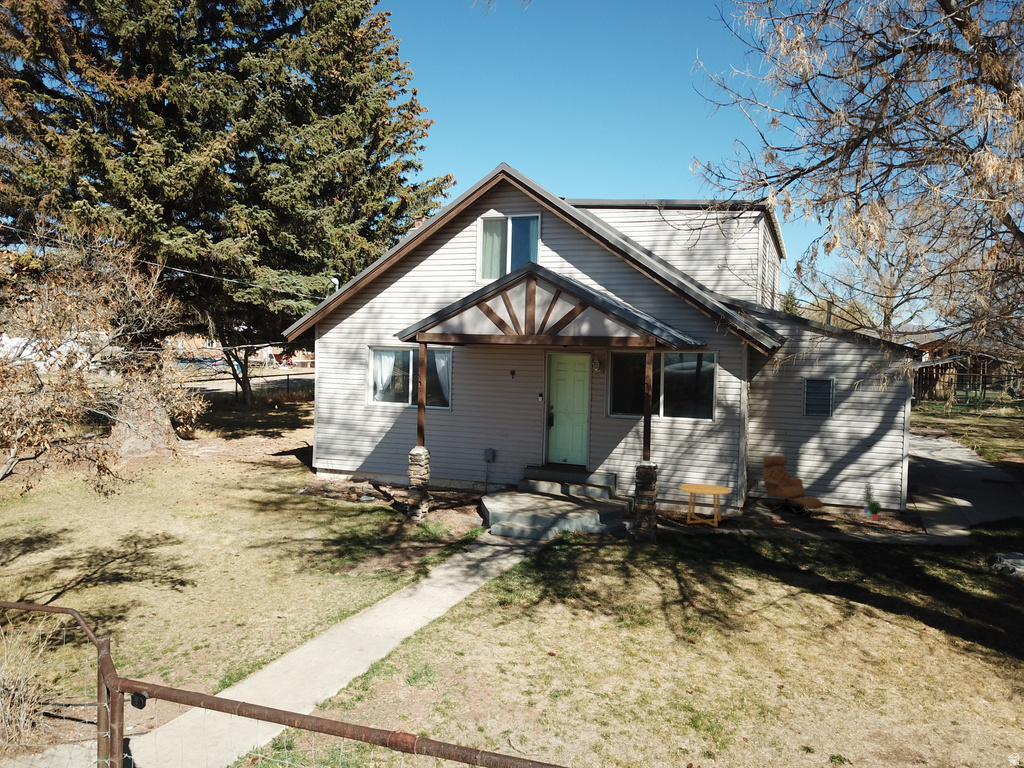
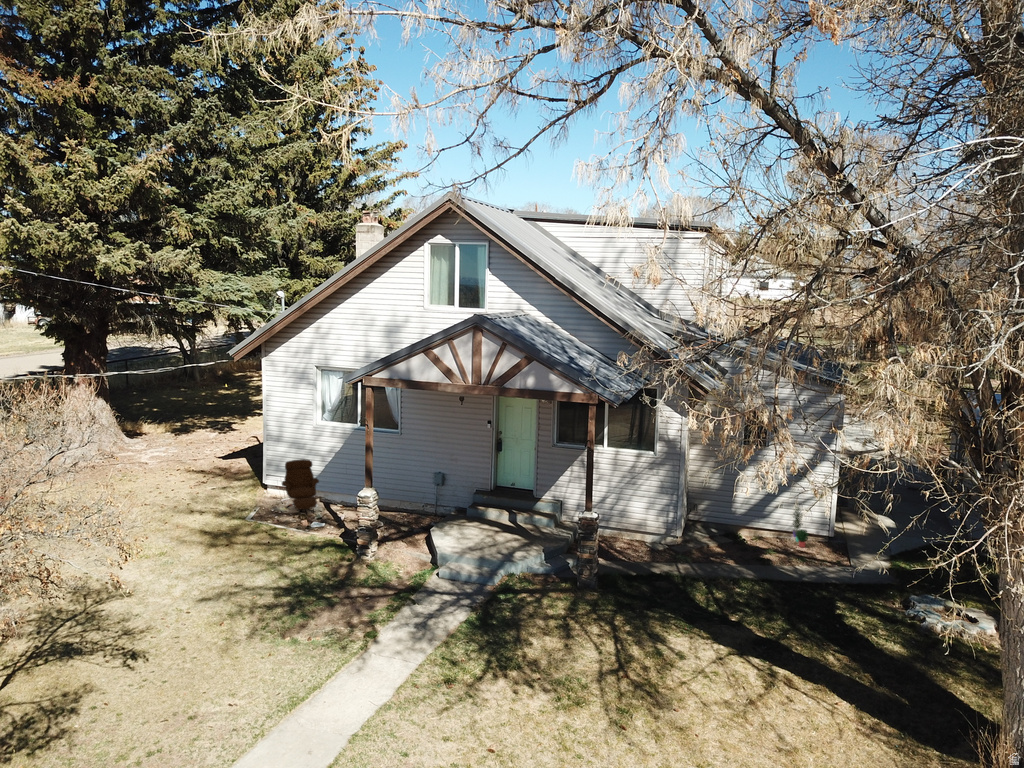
lounge chair: present [763,455,824,516] -> present [282,459,319,515]
round table: present [679,484,731,526] -> none [621,515,671,560]

